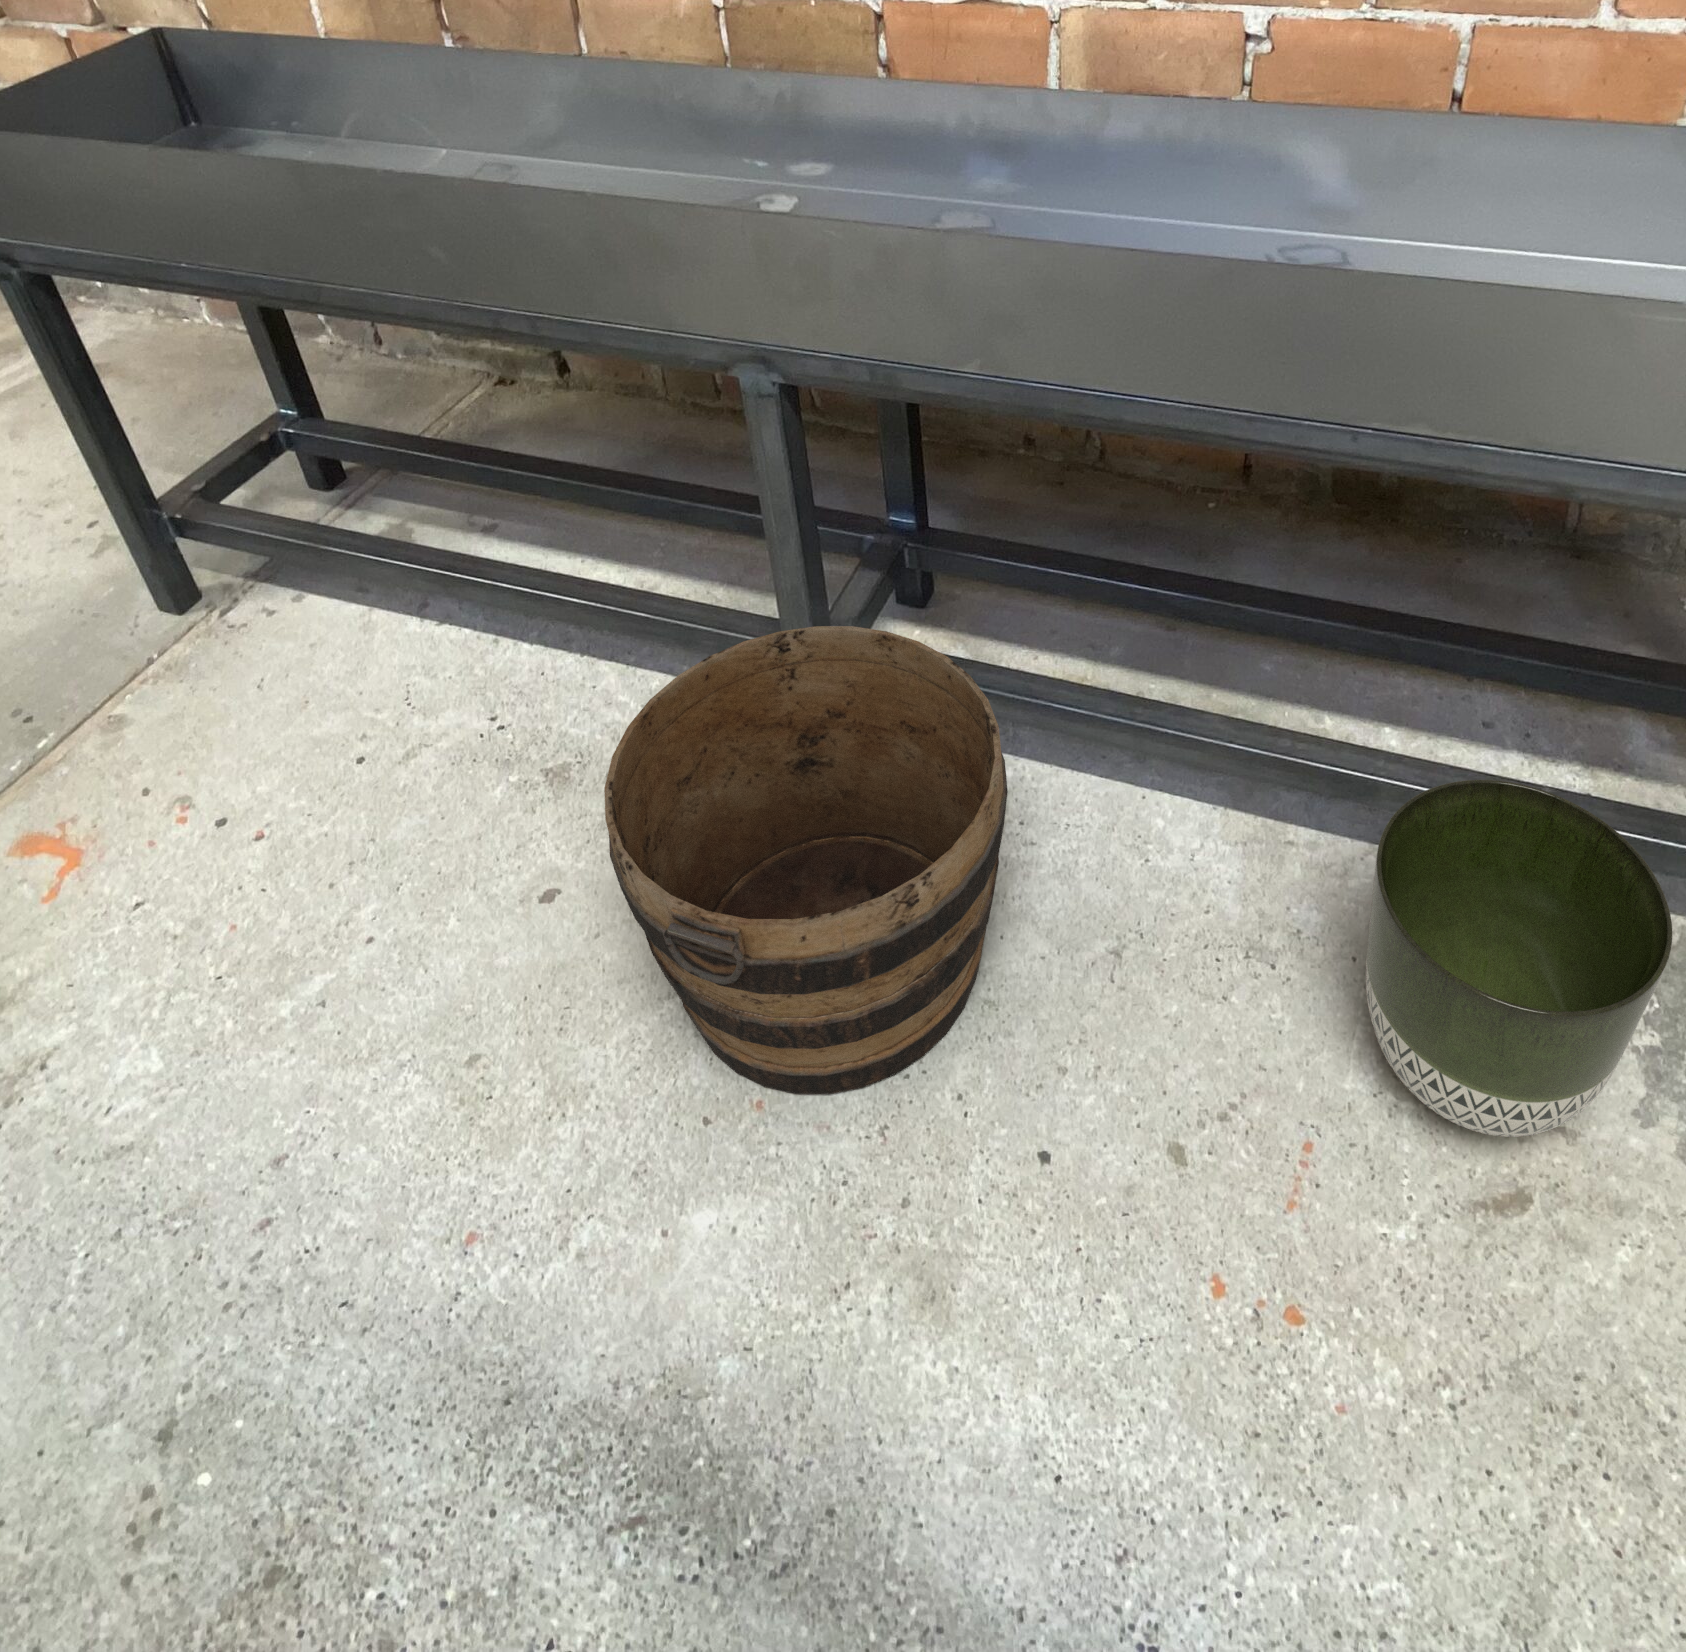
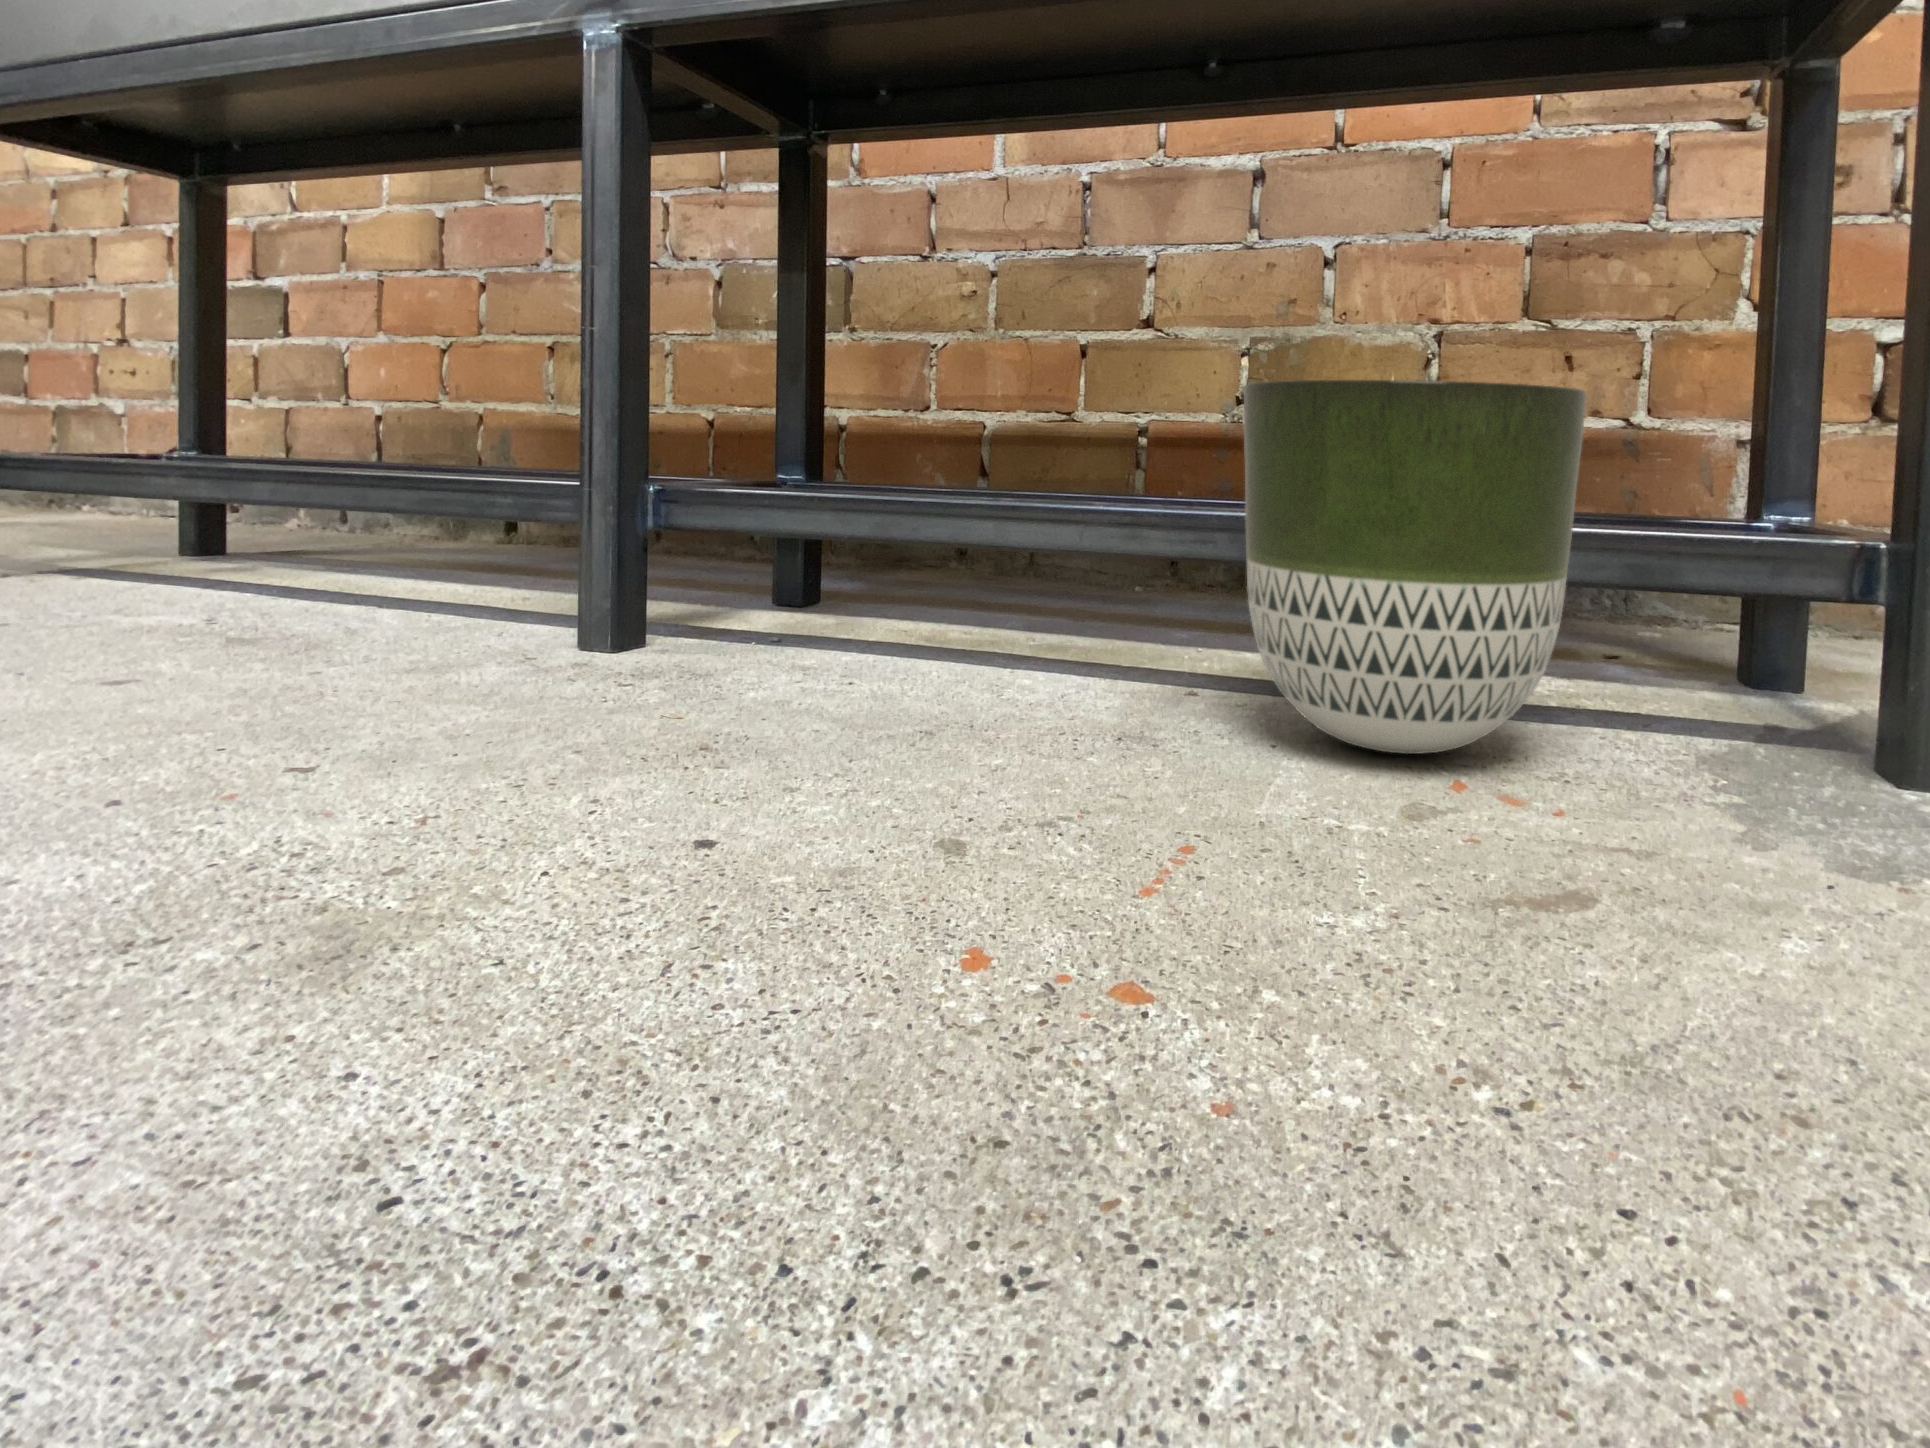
bucket: present [604,626,1008,1094] -> none [363,312,848,722]

